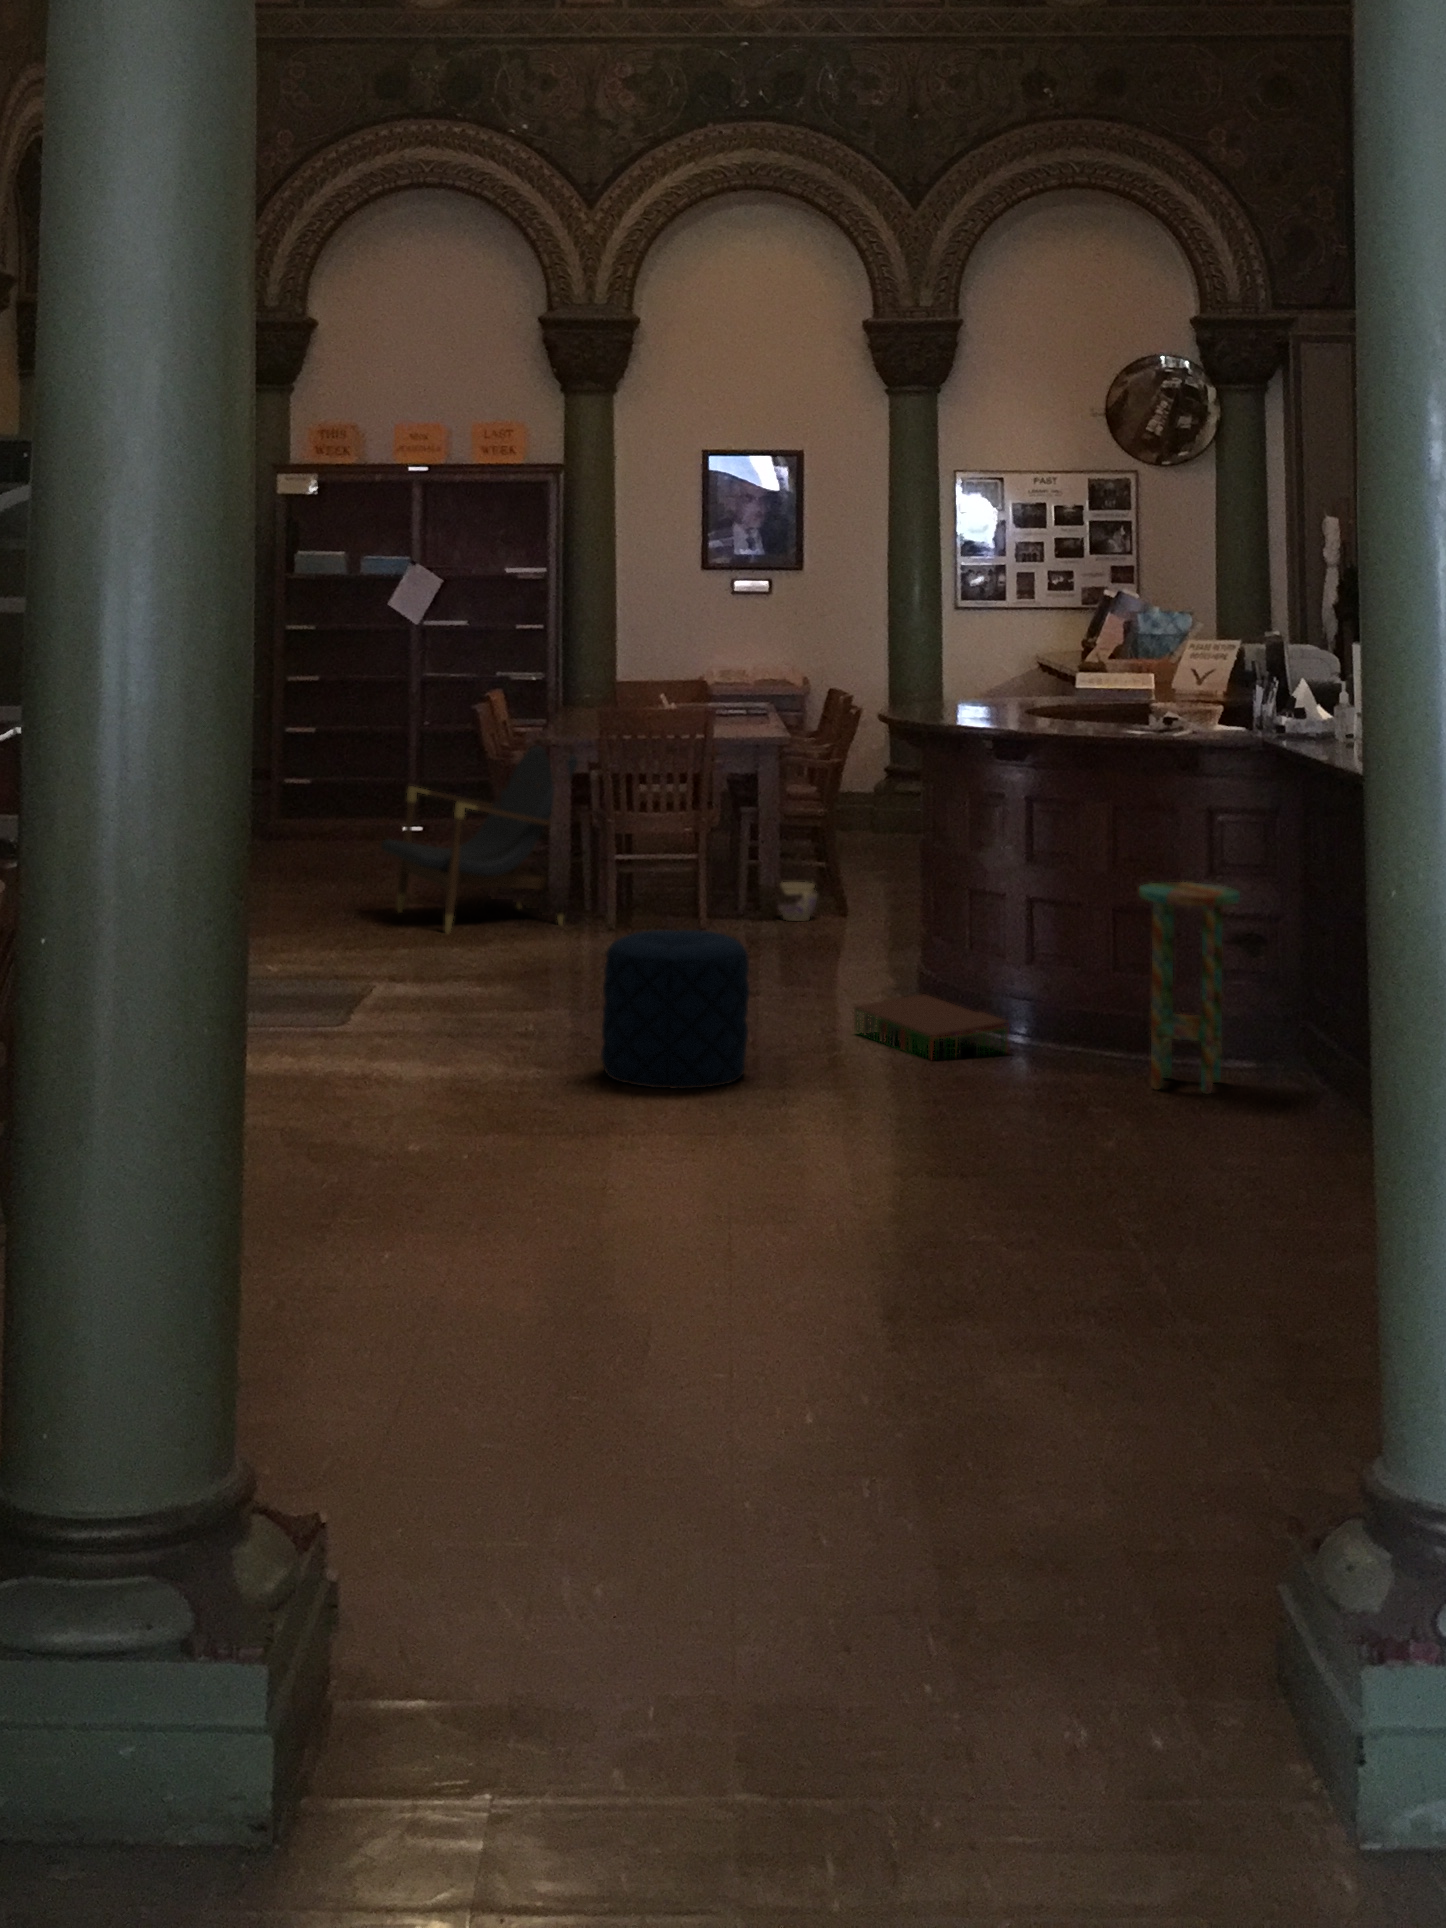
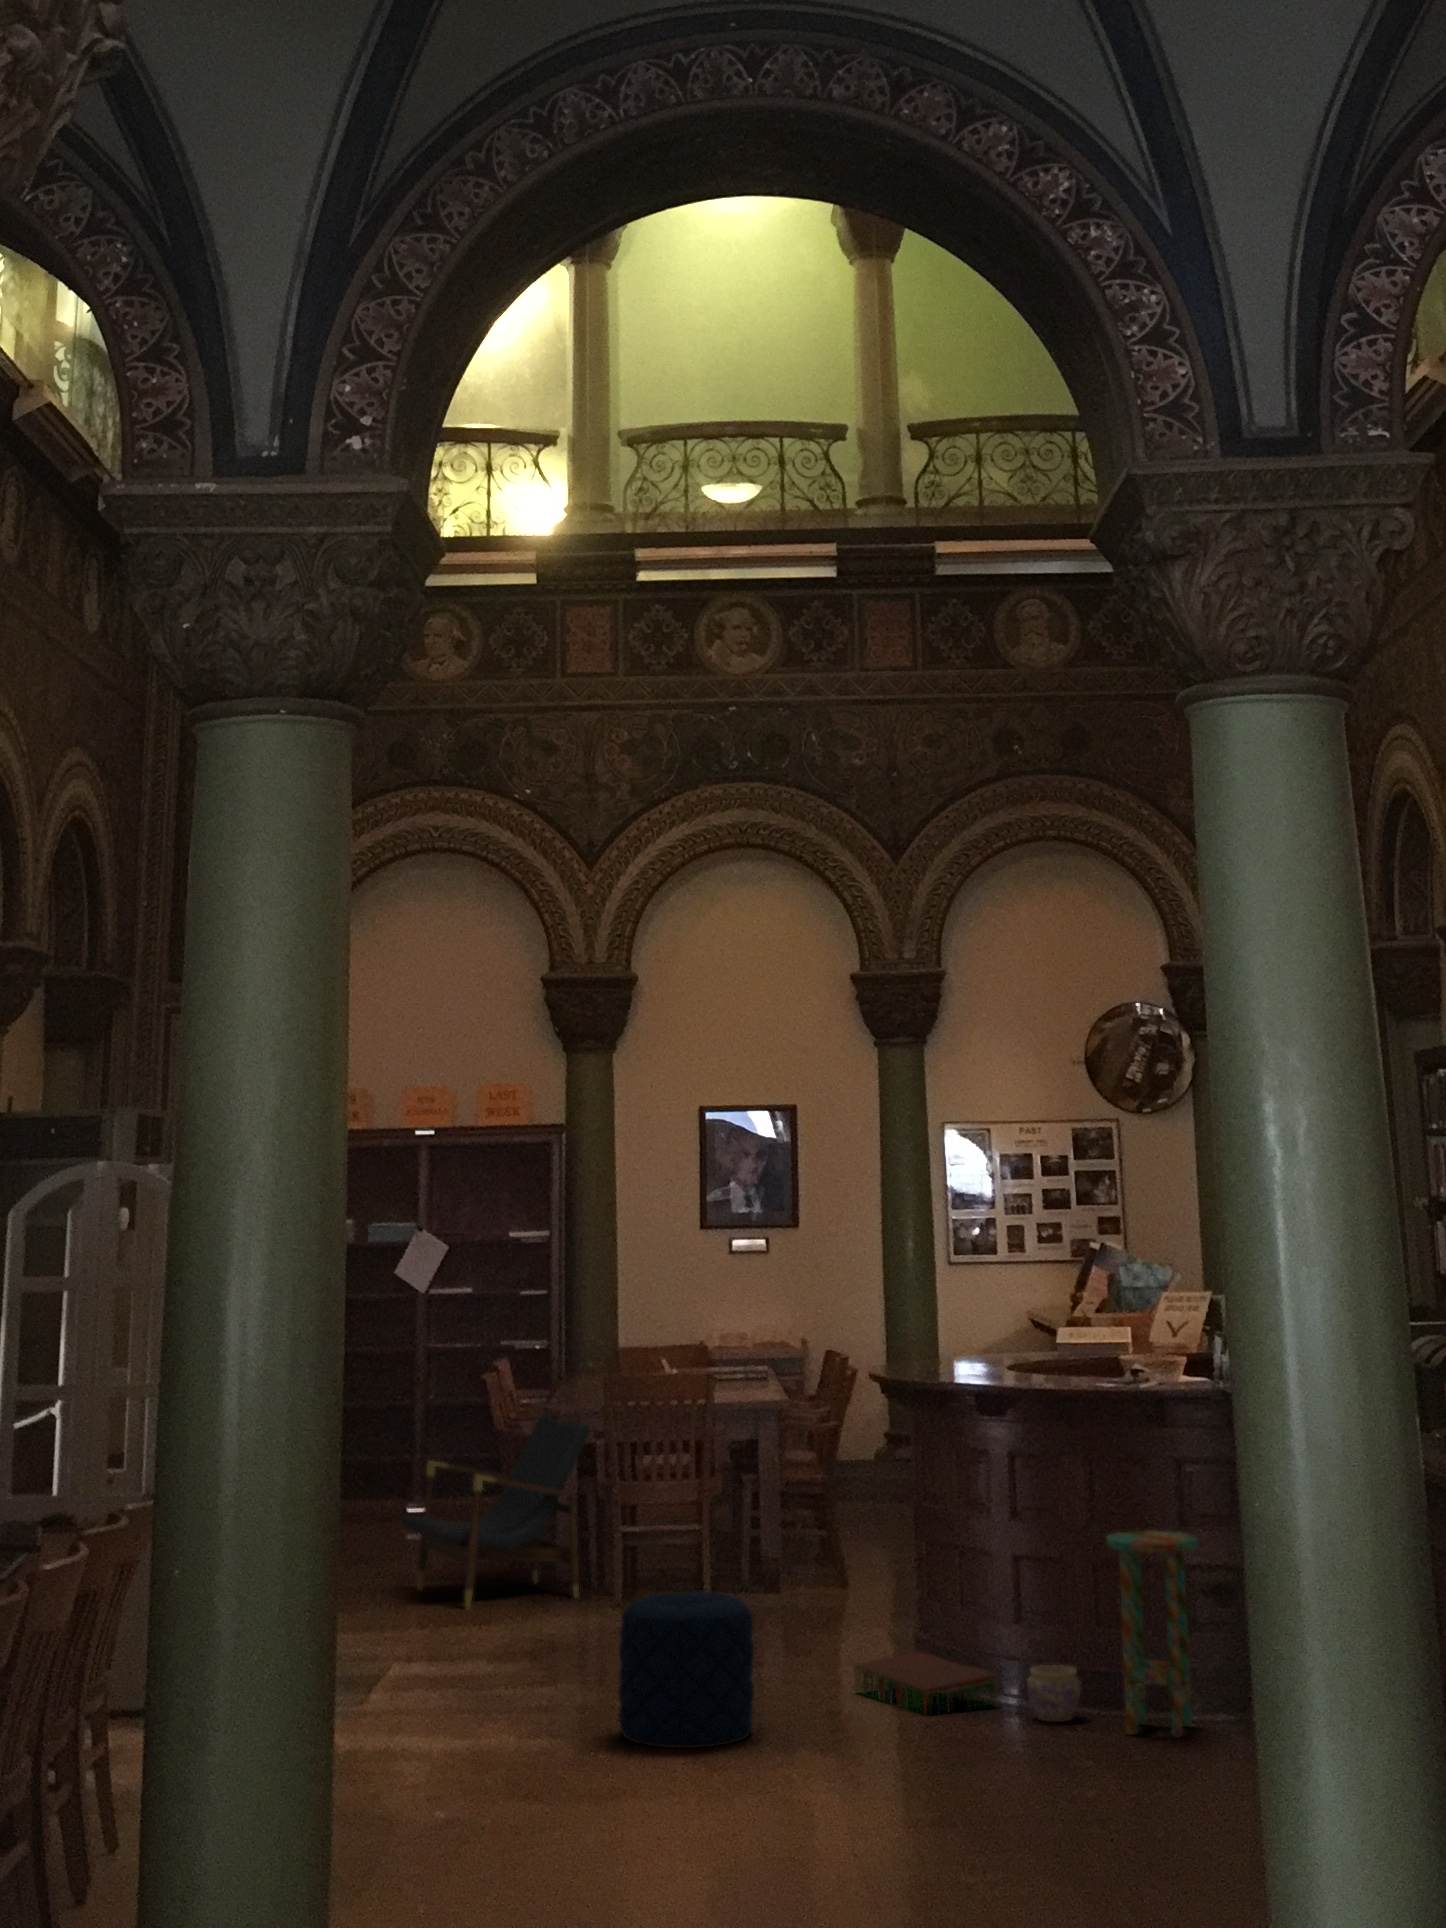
planter: present [778,882,817,922] -> present [1027,1665,1081,1722]

